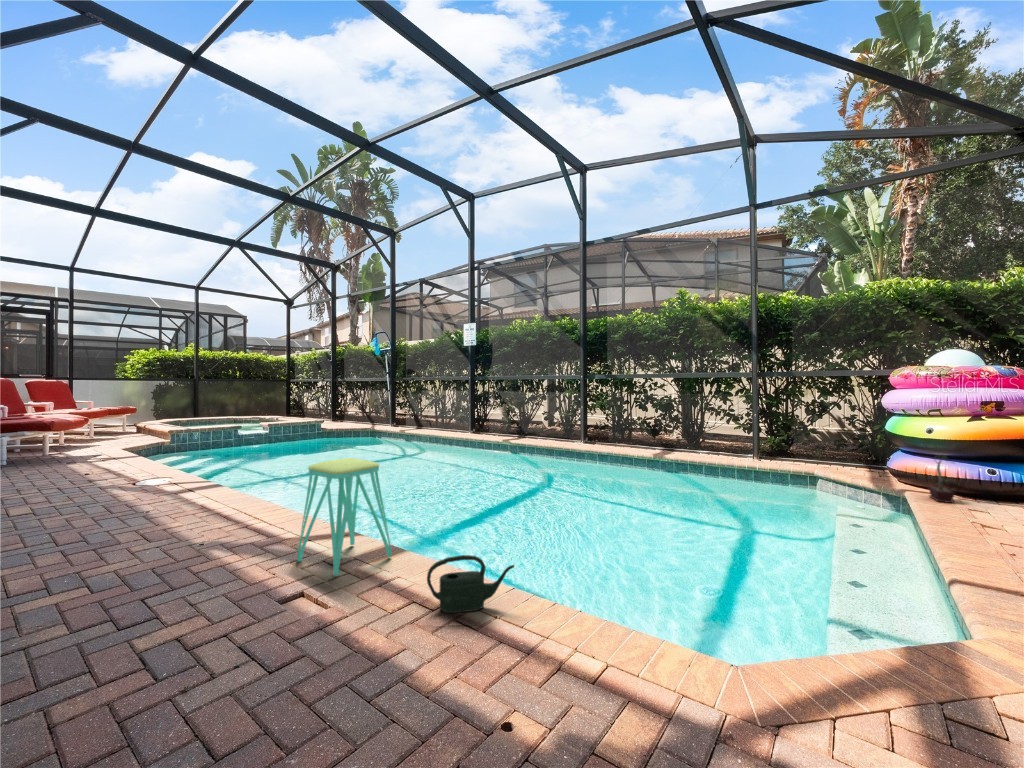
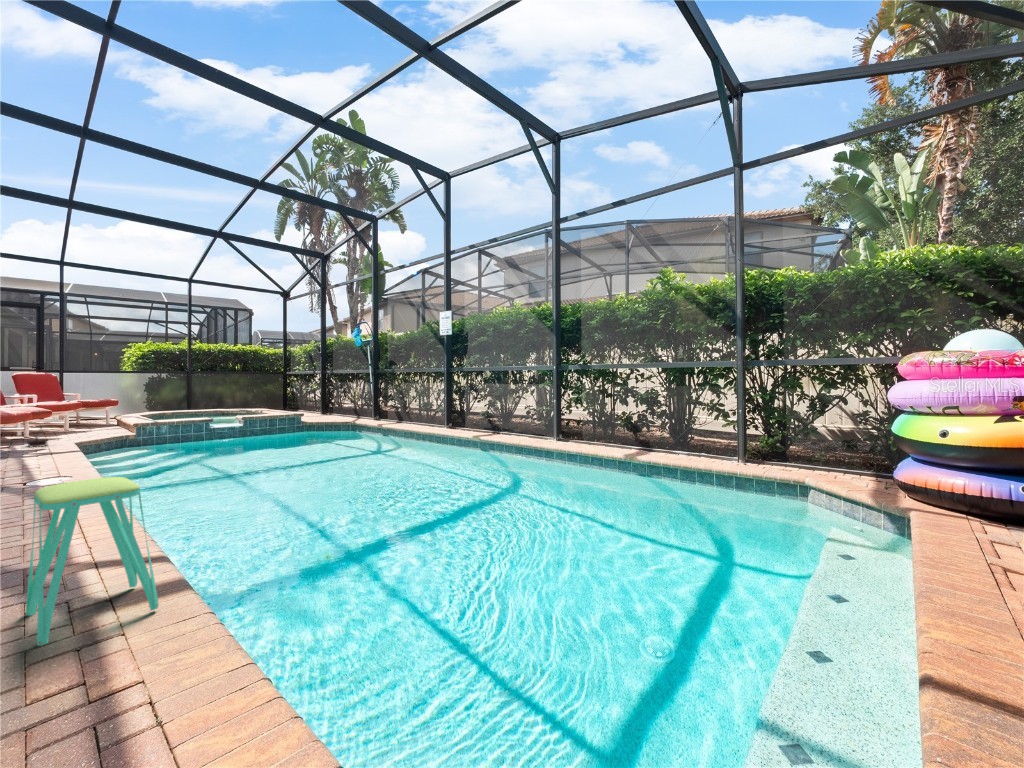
potted plant: present [928,444,955,503] -> present [27,412,55,447]
watering can: present [427,555,514,613] -> none [74,640,224,732]

